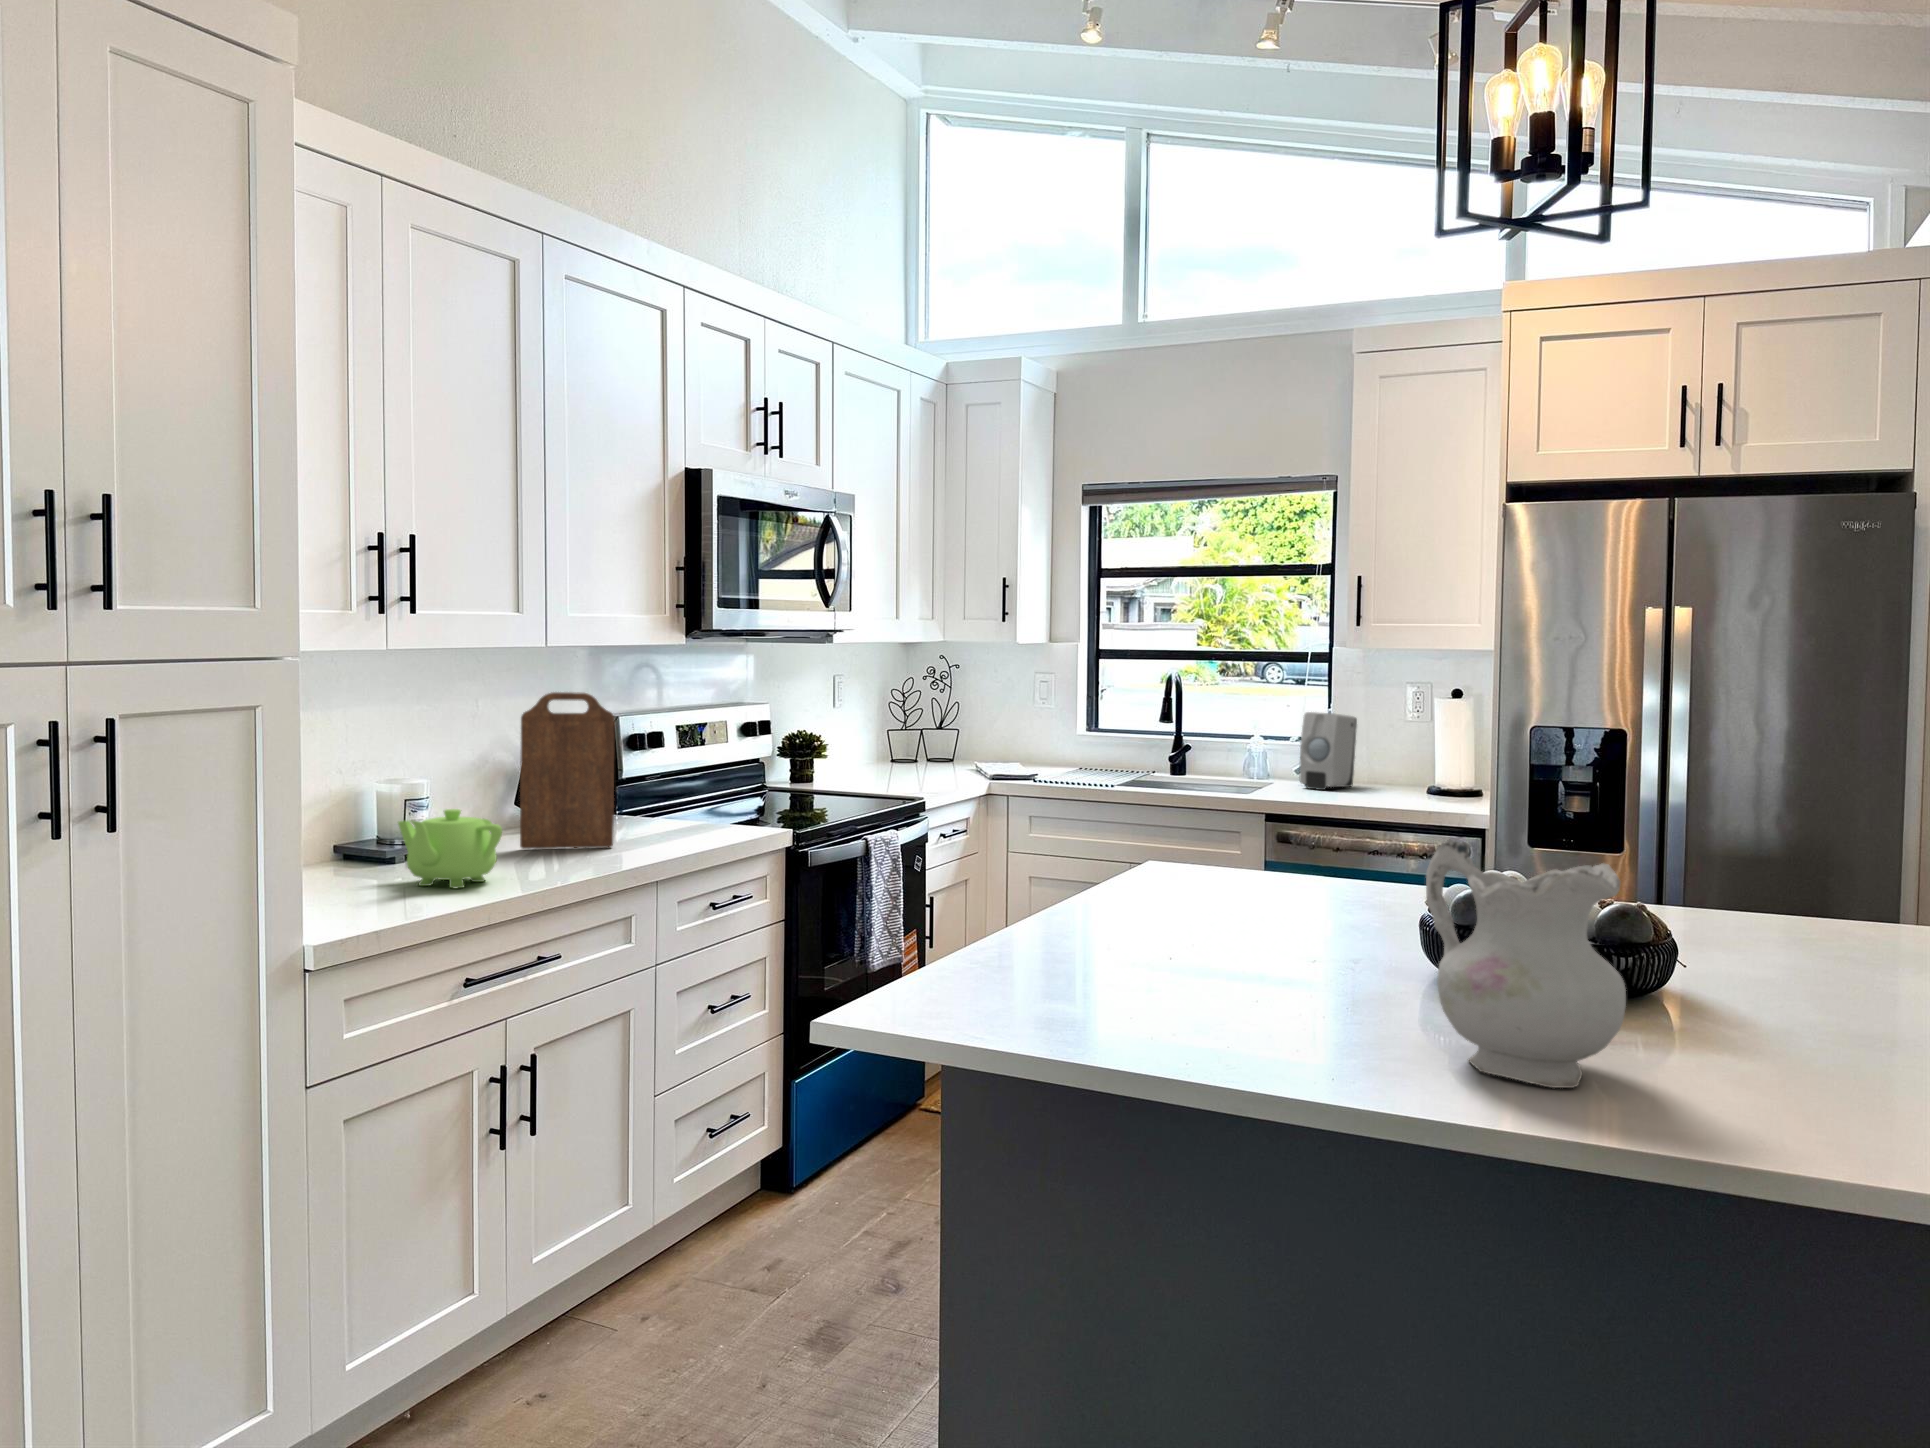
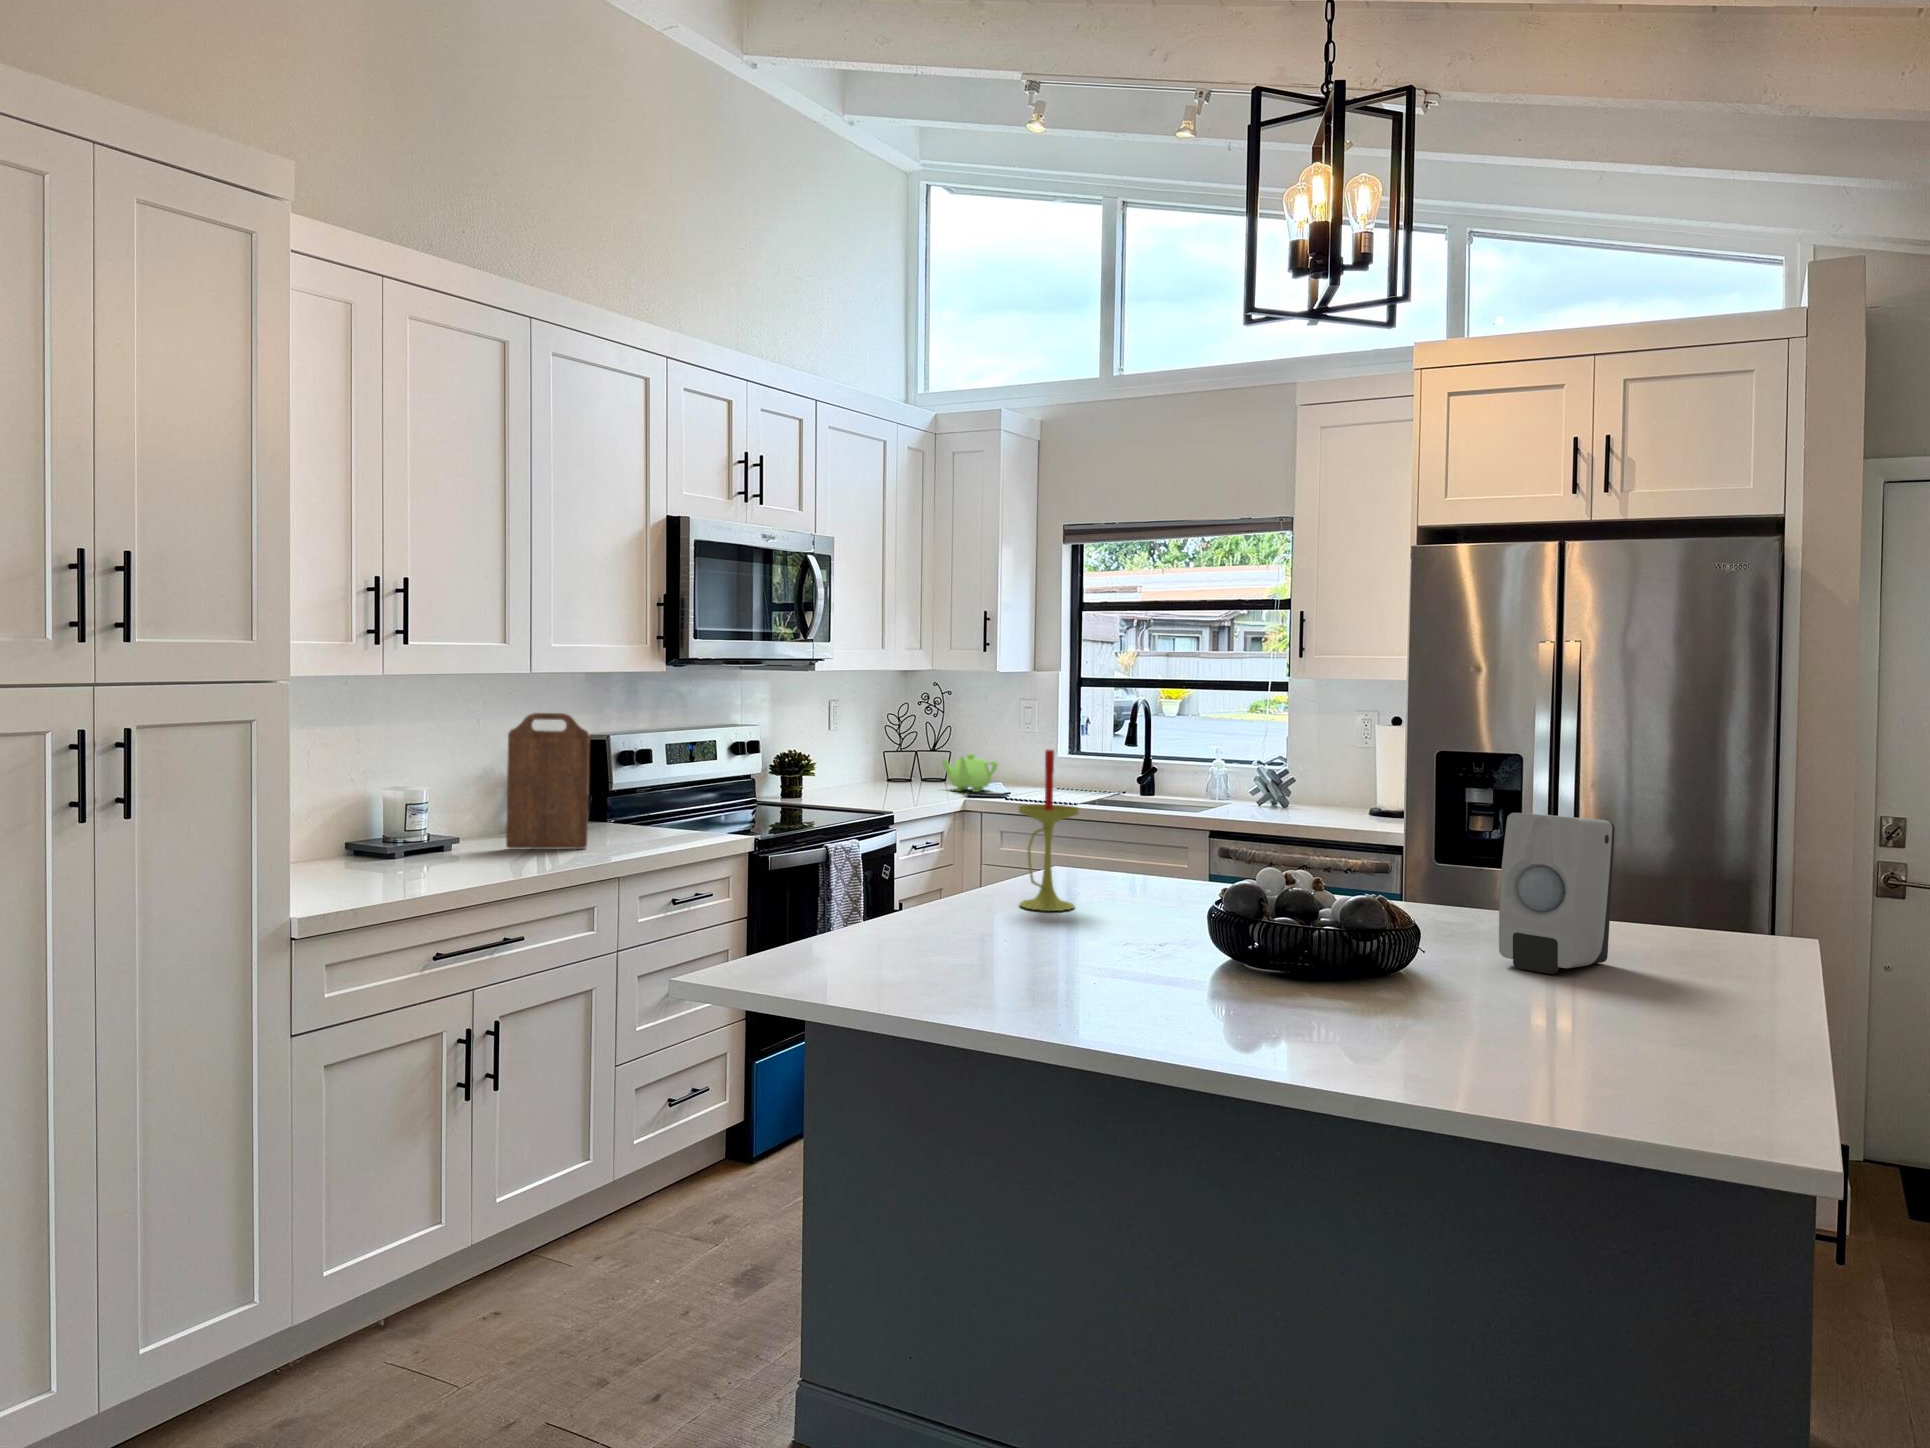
soap dispenser: present [1299,712,1357,790] -> present [1499,813,1615,974]
candle: none [1159,728,1233,919] -> present [1019,750,1079,911]
teapot: present [398,809,502,888] -> present [942,754,997,792]
ceramic pitcher: present [1426,840,1626,1088] -> none [1146,834,1291,1035]

